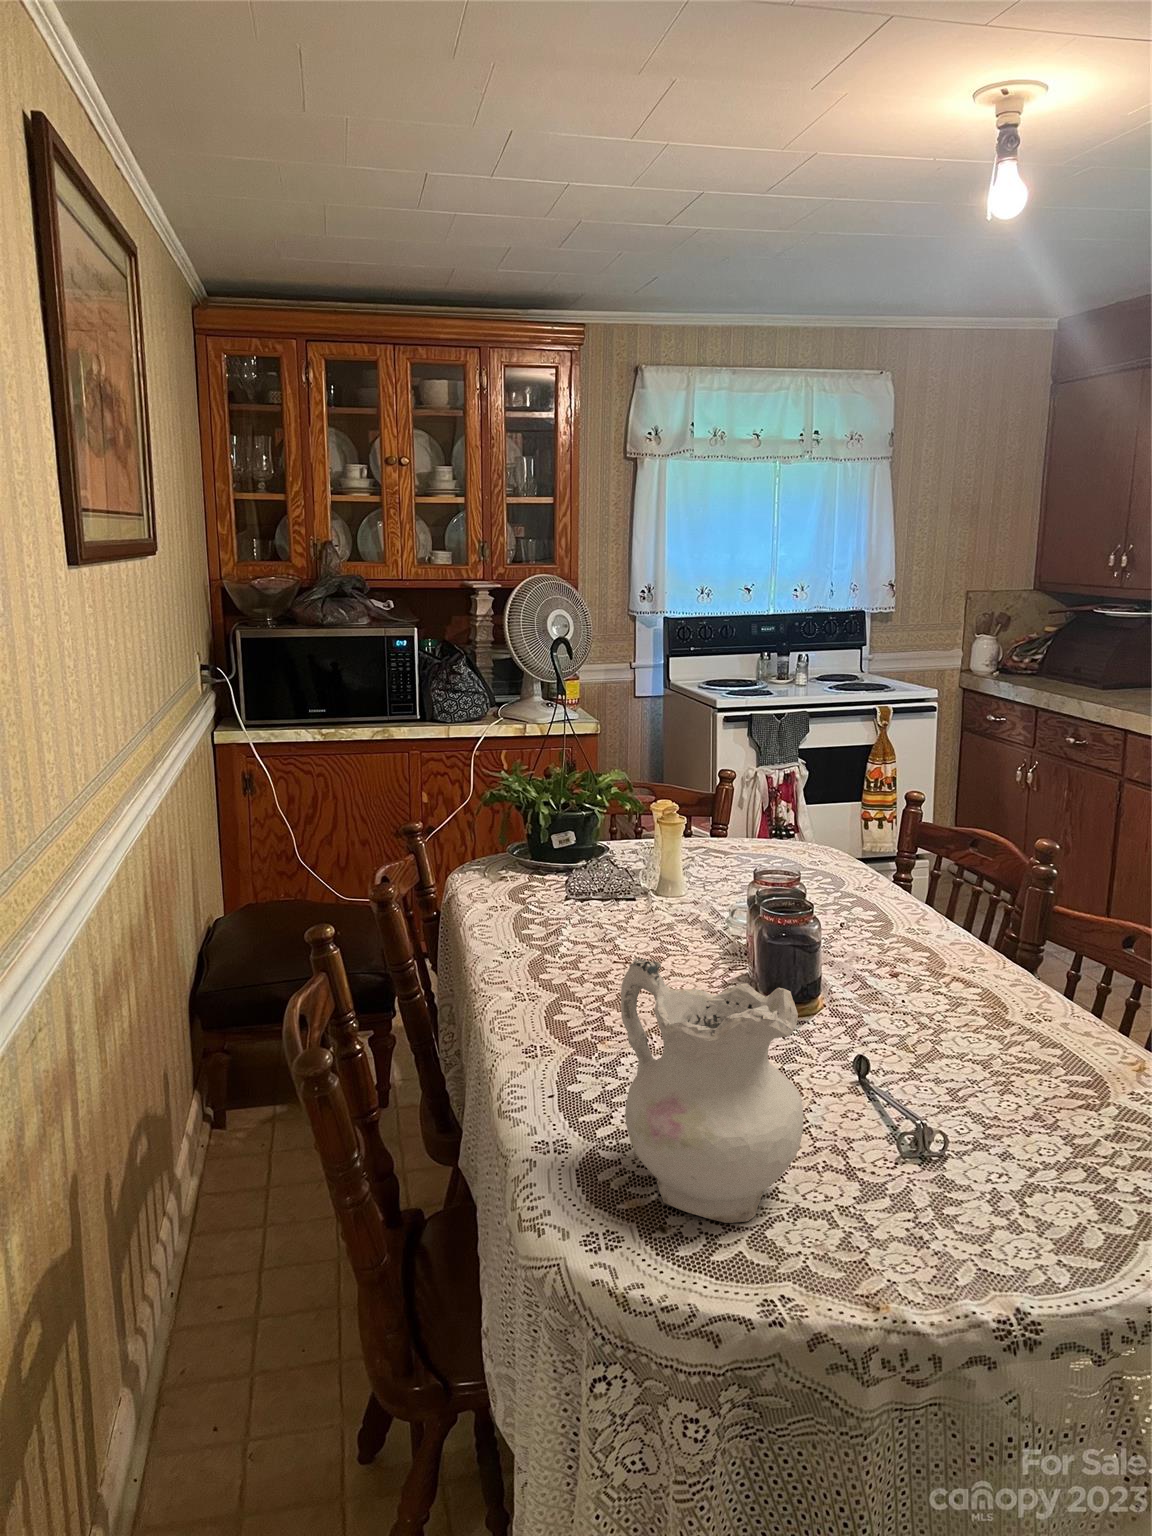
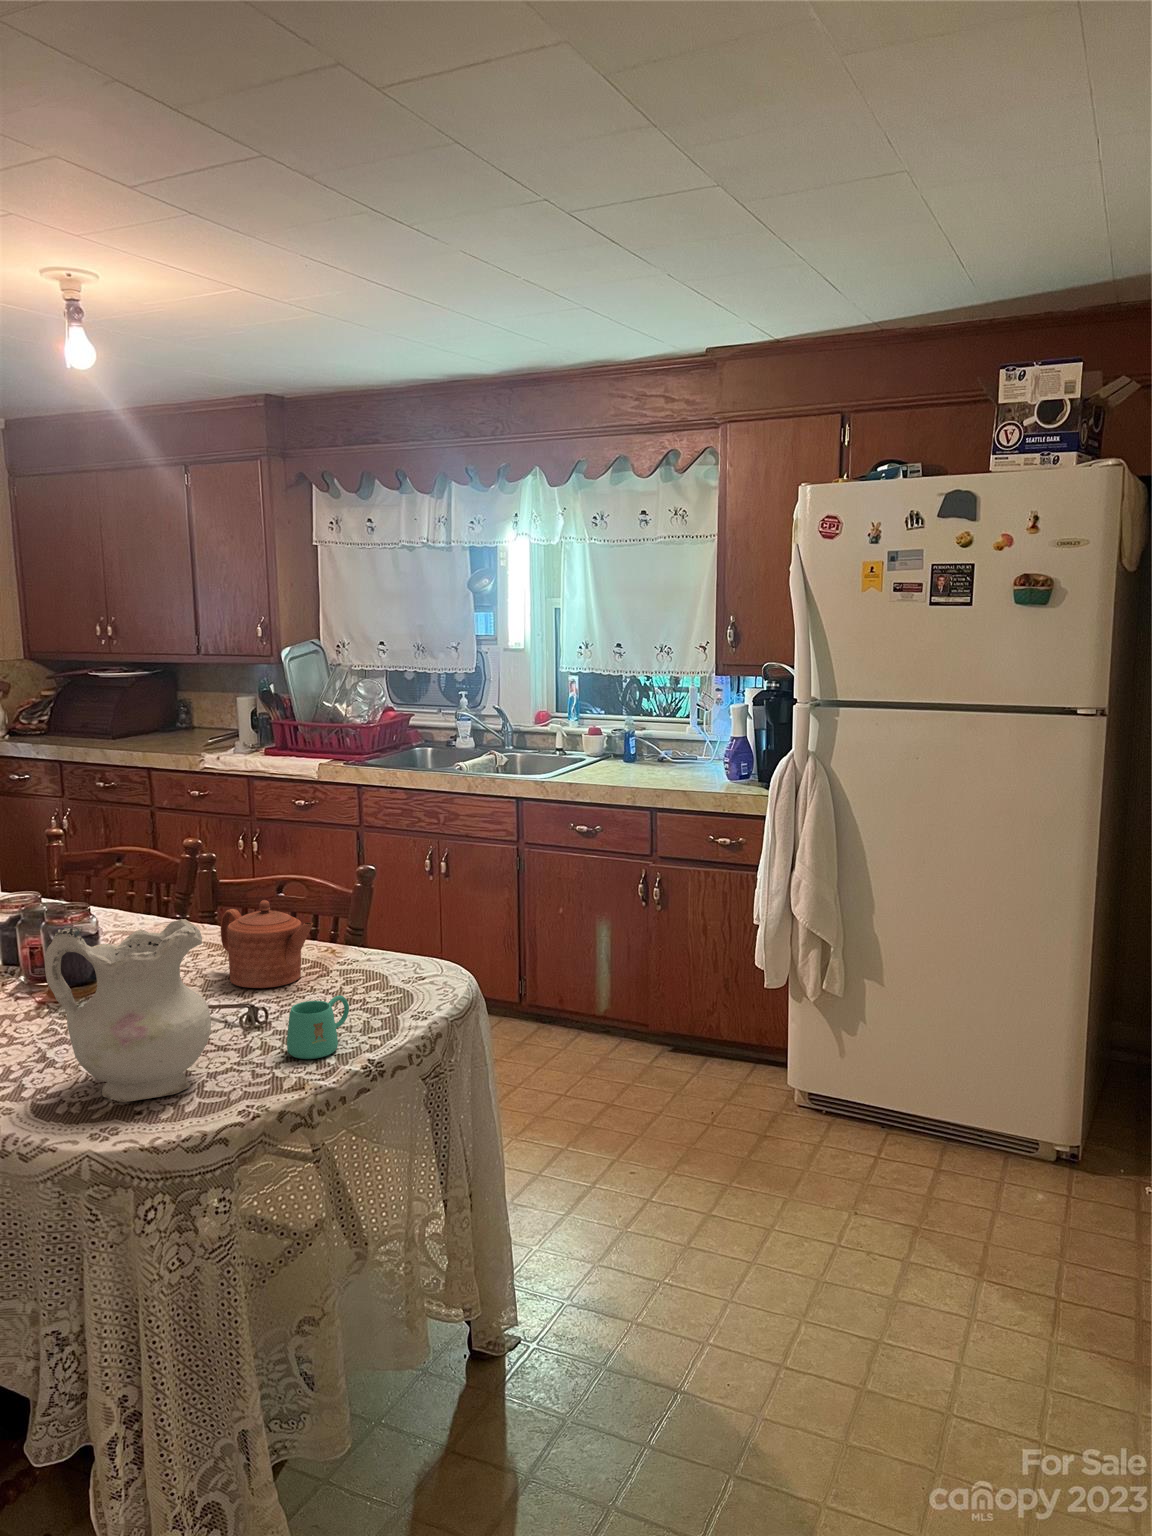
teapot: none [956,965,1071,1100] -> present [221,900,313,988]
mug: none [912,1163,1033,1266] -> present [287,995,349,1059]

